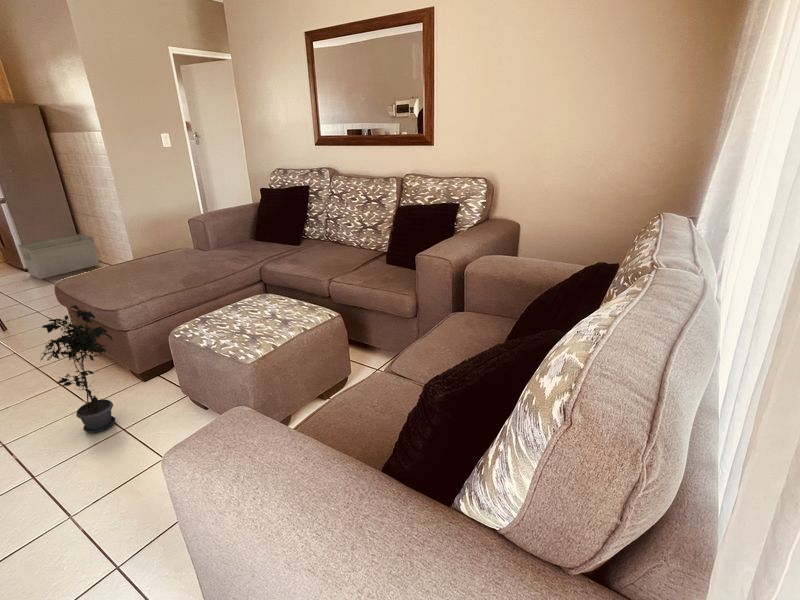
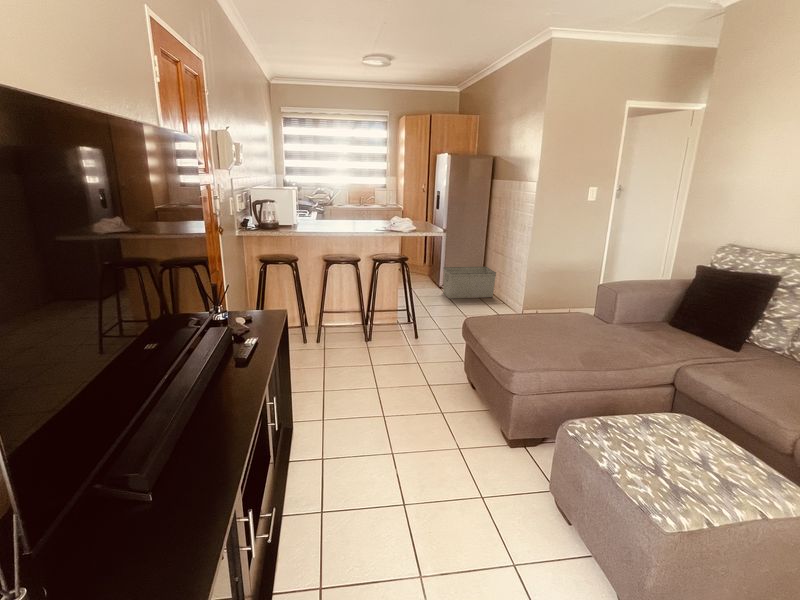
potted plant: present [41,305,116,432] -> none [444,361,509,489]

